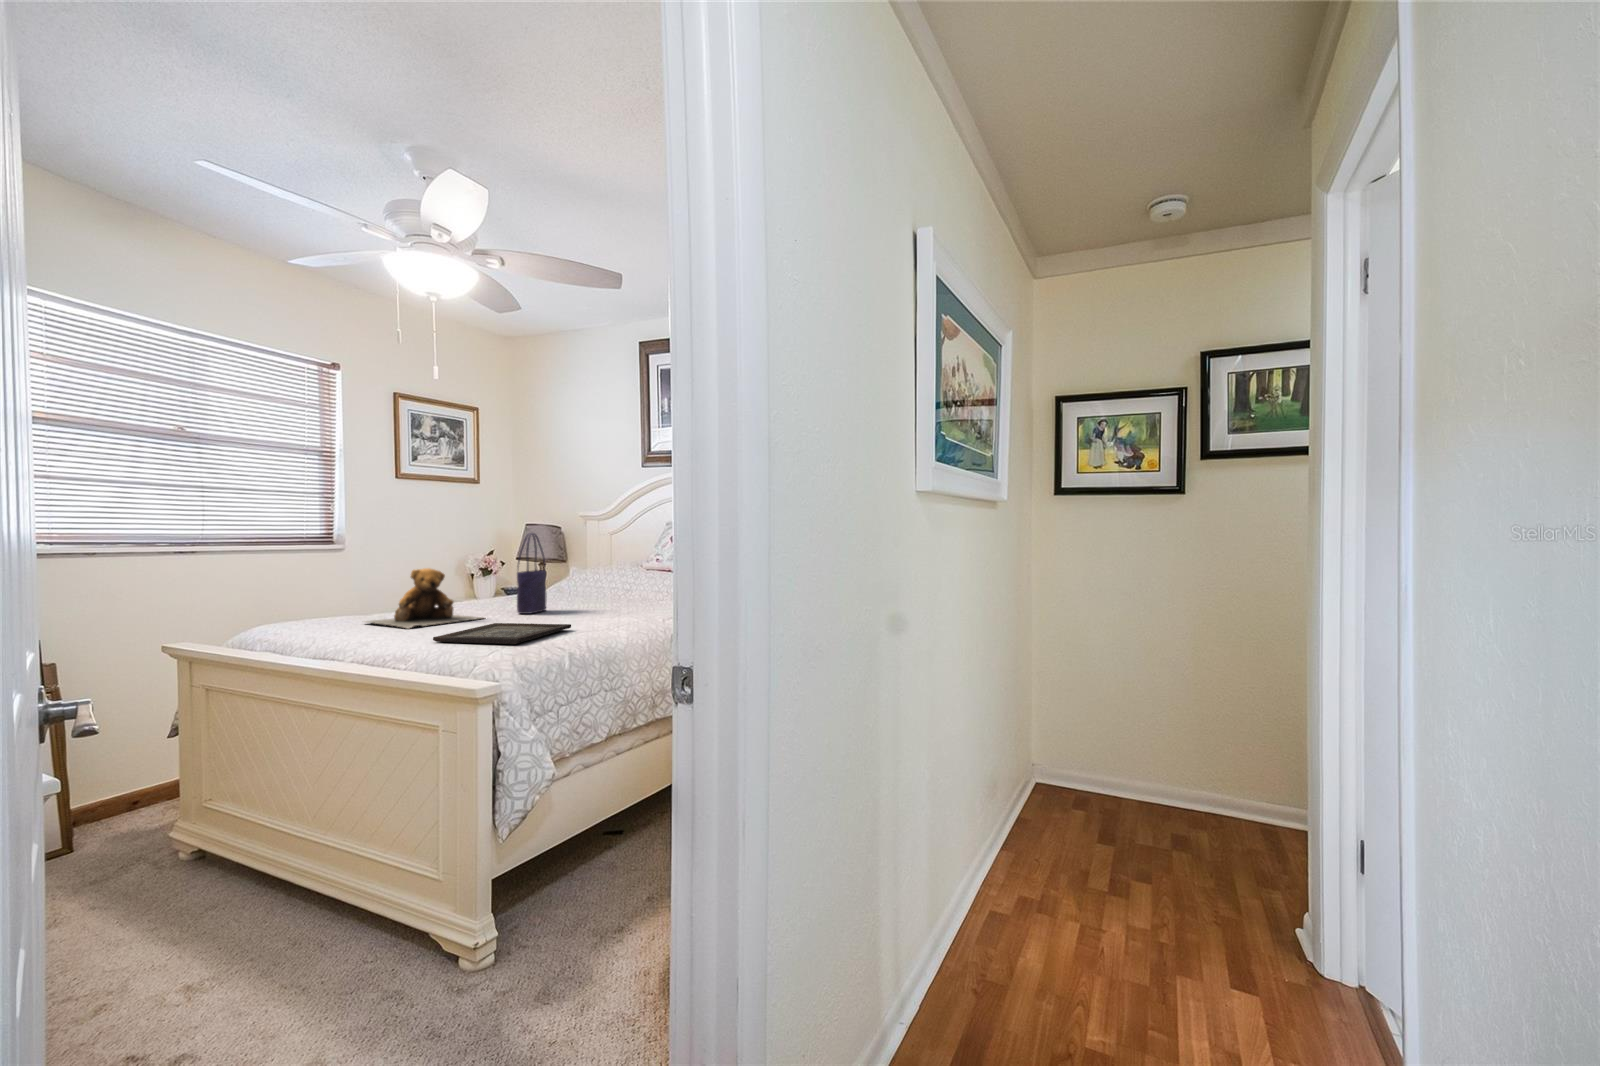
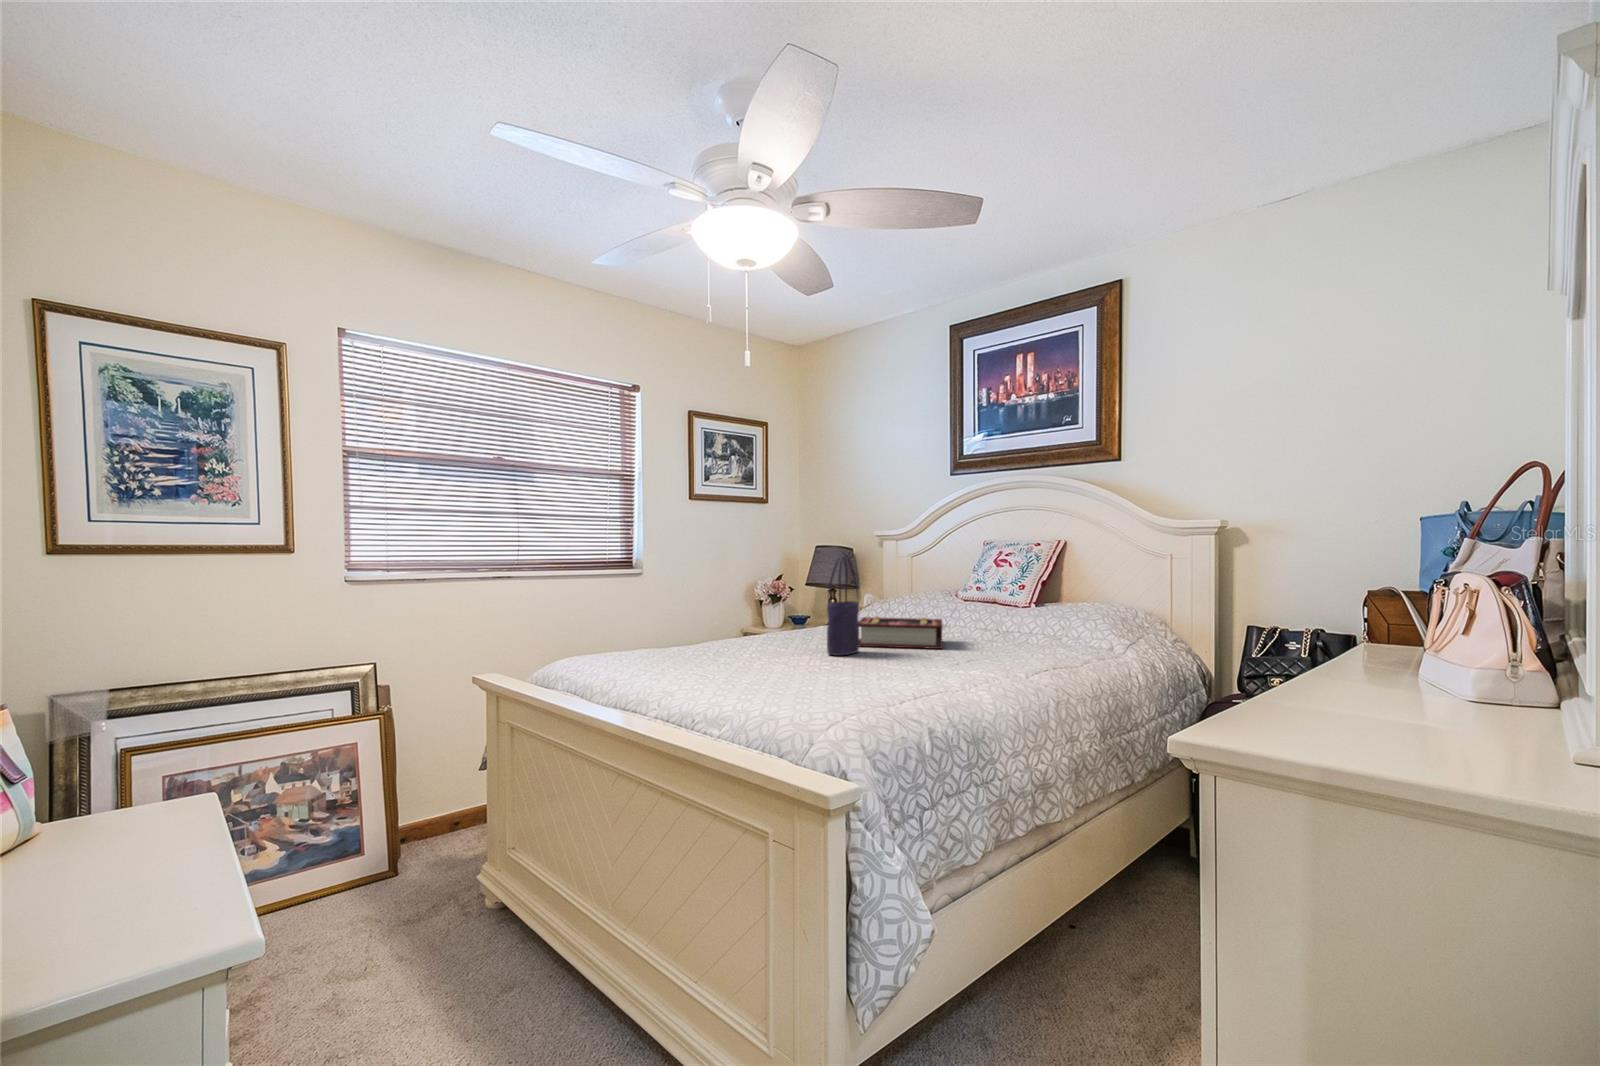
teddy bear: present [367,568,482,628] -> none [662,597,796,671]
book: none [546,582,623,607] -> present [859,617,943,649]
tray: present [433,623,571,644] -> none [746,670,912,708]

